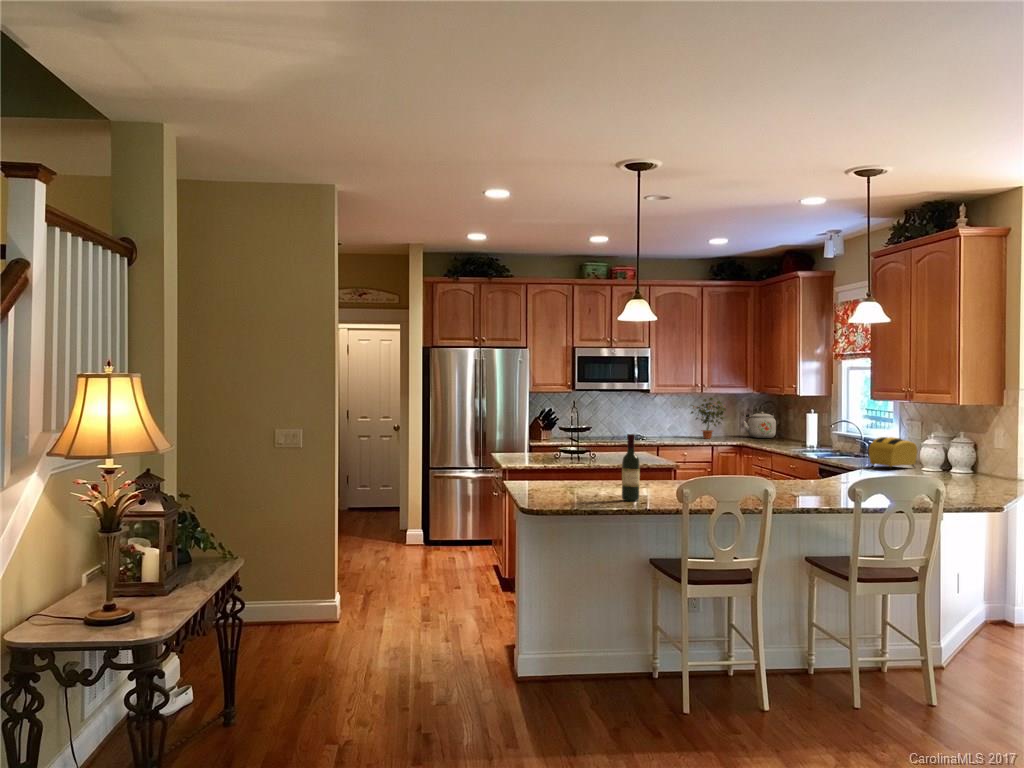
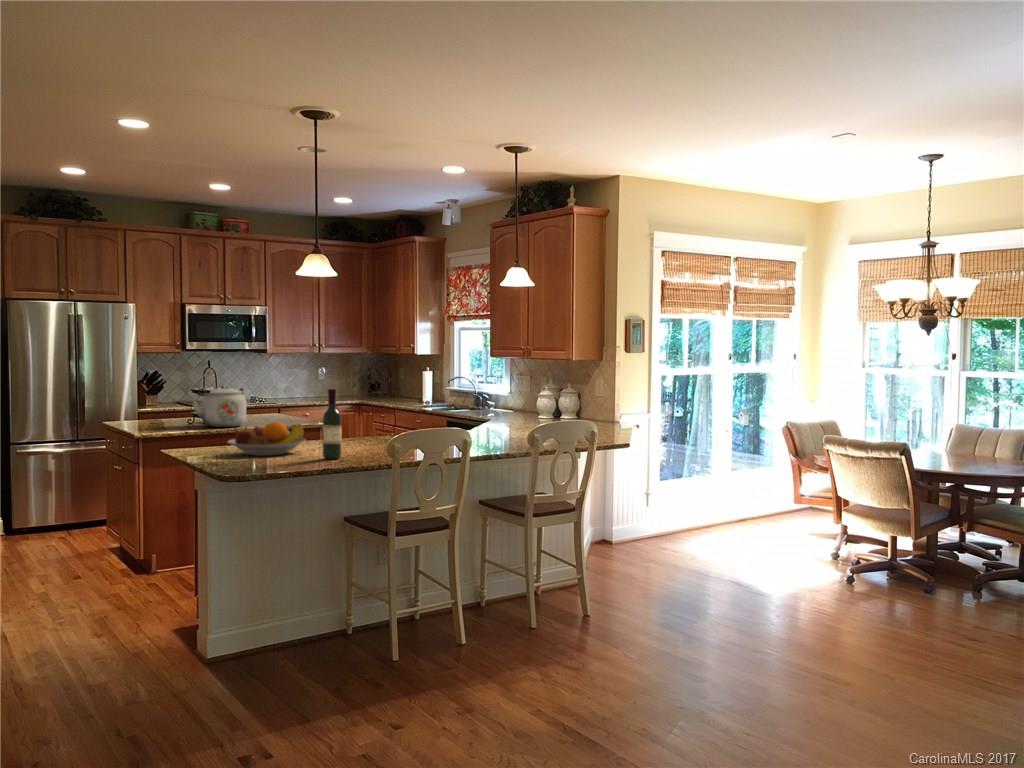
potted plant: present [691,398,726,439] -> none [305,357,346,399]
kettle: present [743,412,776,438] -> present [193,385,246,427]
toaster: present [869,437,917,469] -> none [497,390,534,419]
fruit bowl: none [553,462,622,493] -> present [228,422,306,456]

